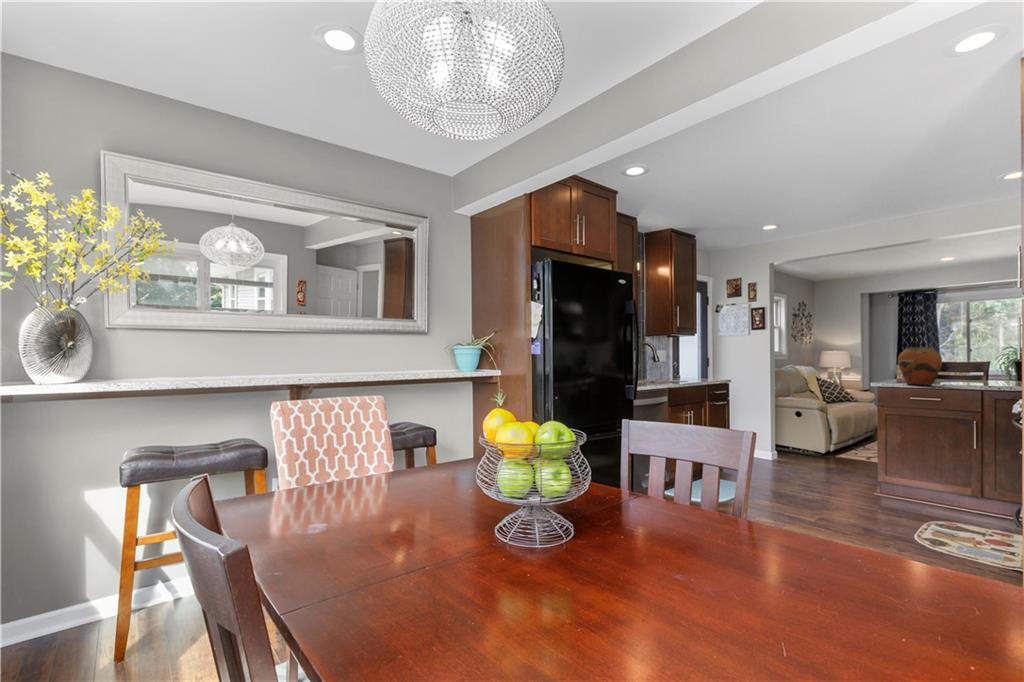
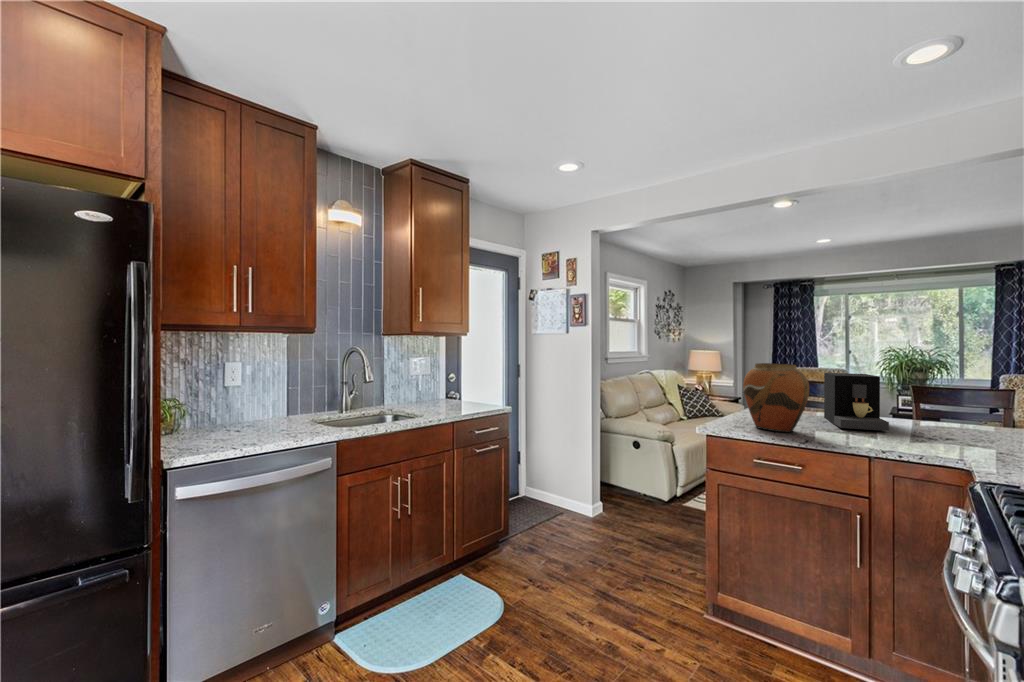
coffee maker: none [951,355,994,385] -> present [824,373,889,431]

